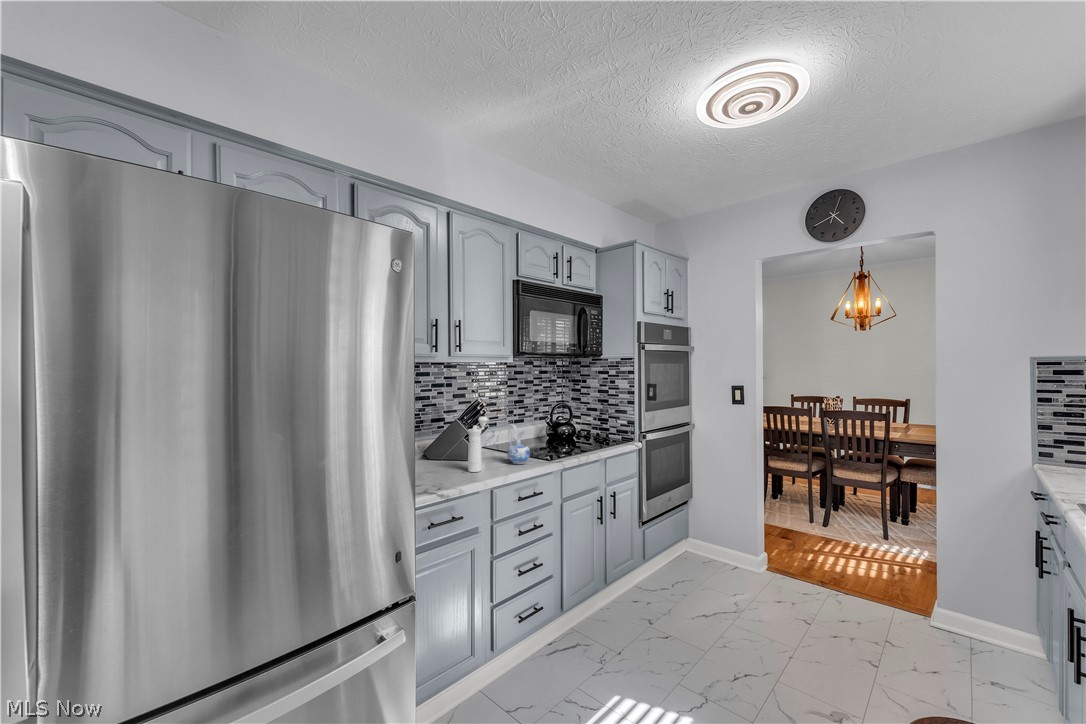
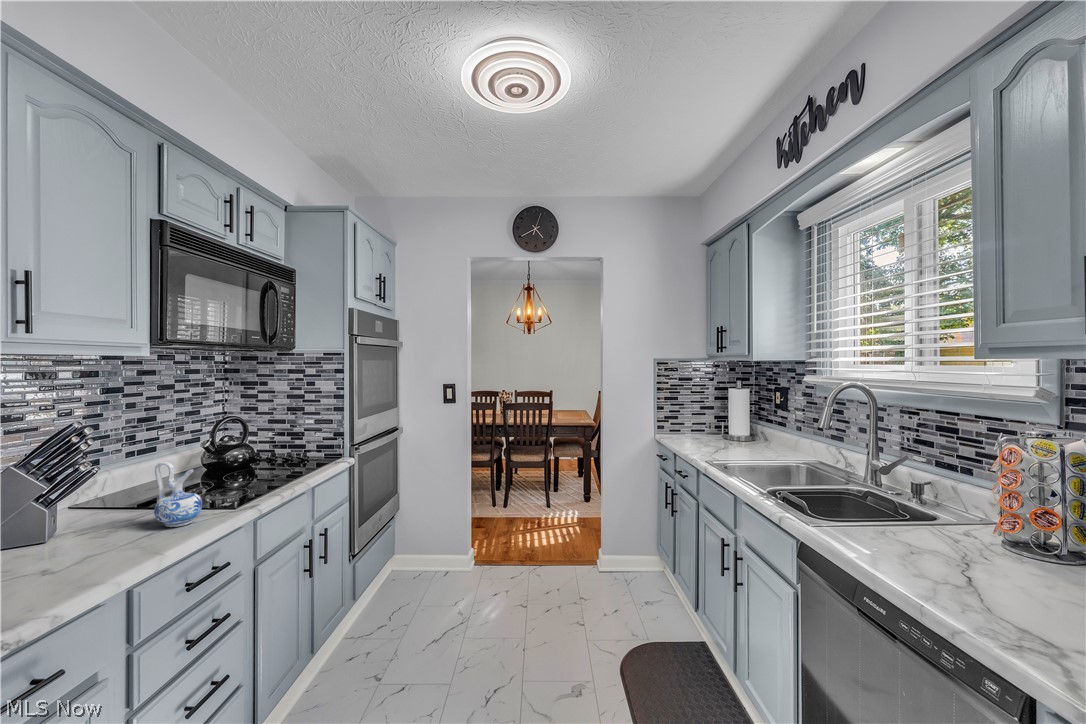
pepper mill: present [468,417,488,472] -> none [67,455,112,565]

